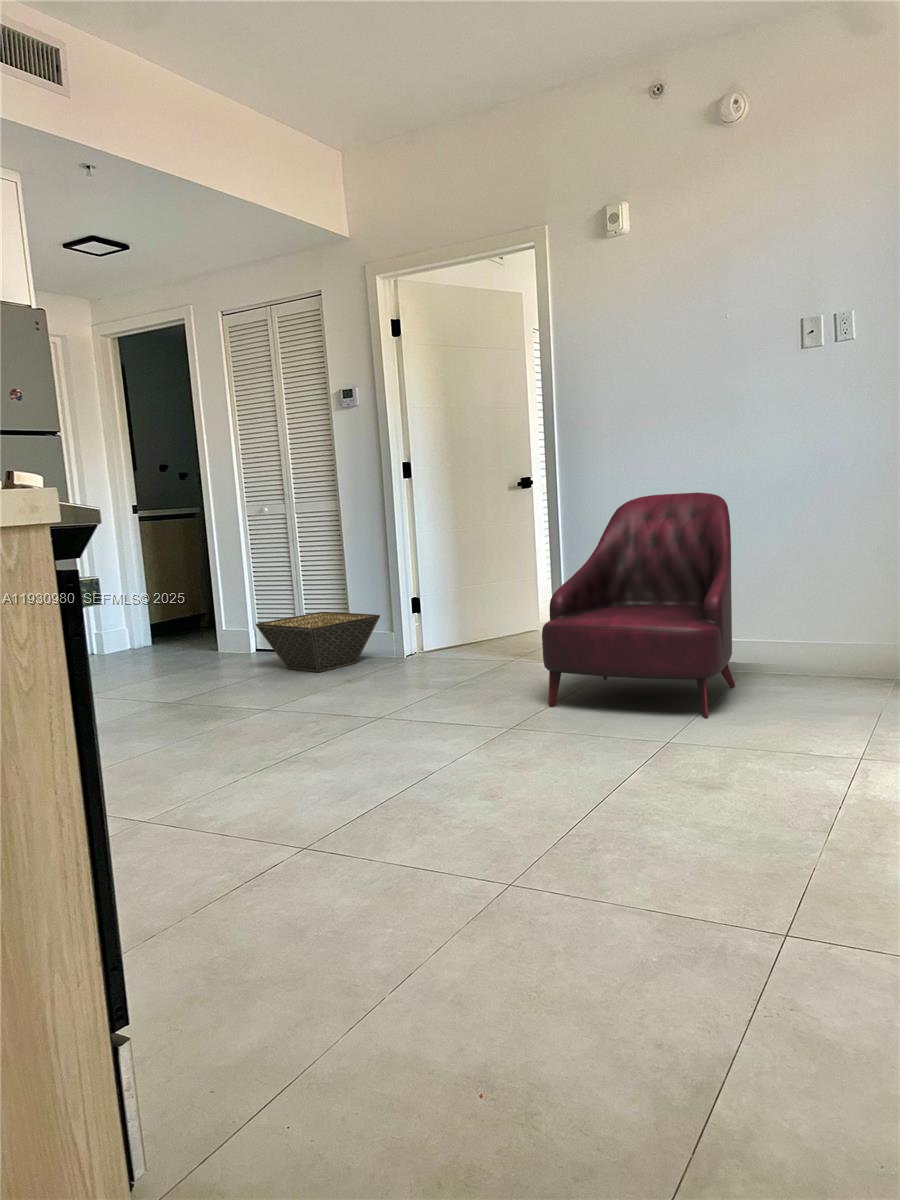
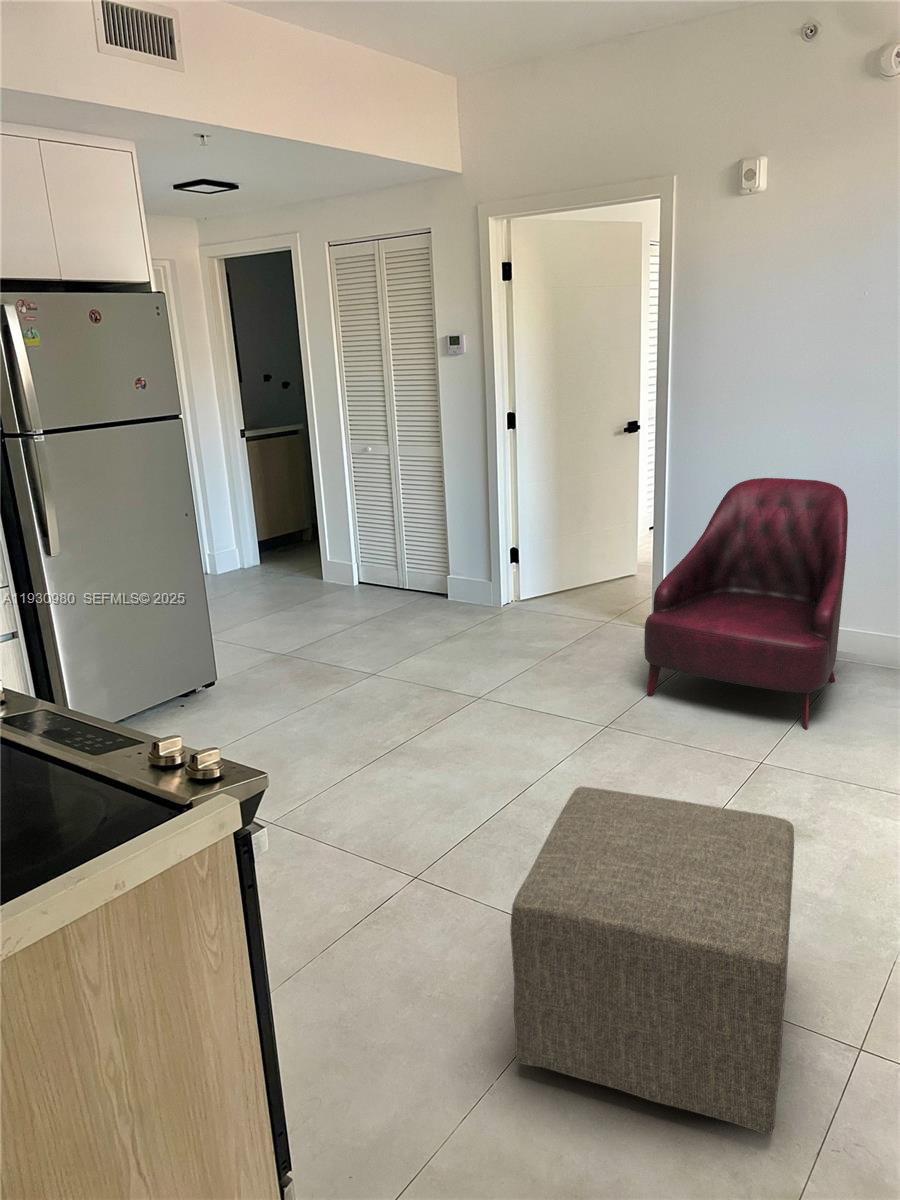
basket: present [256,612,380,673] -> none [361,553,480,621]
ottoman: none [381,695,680,981] -> present [510,787,794,1134]

